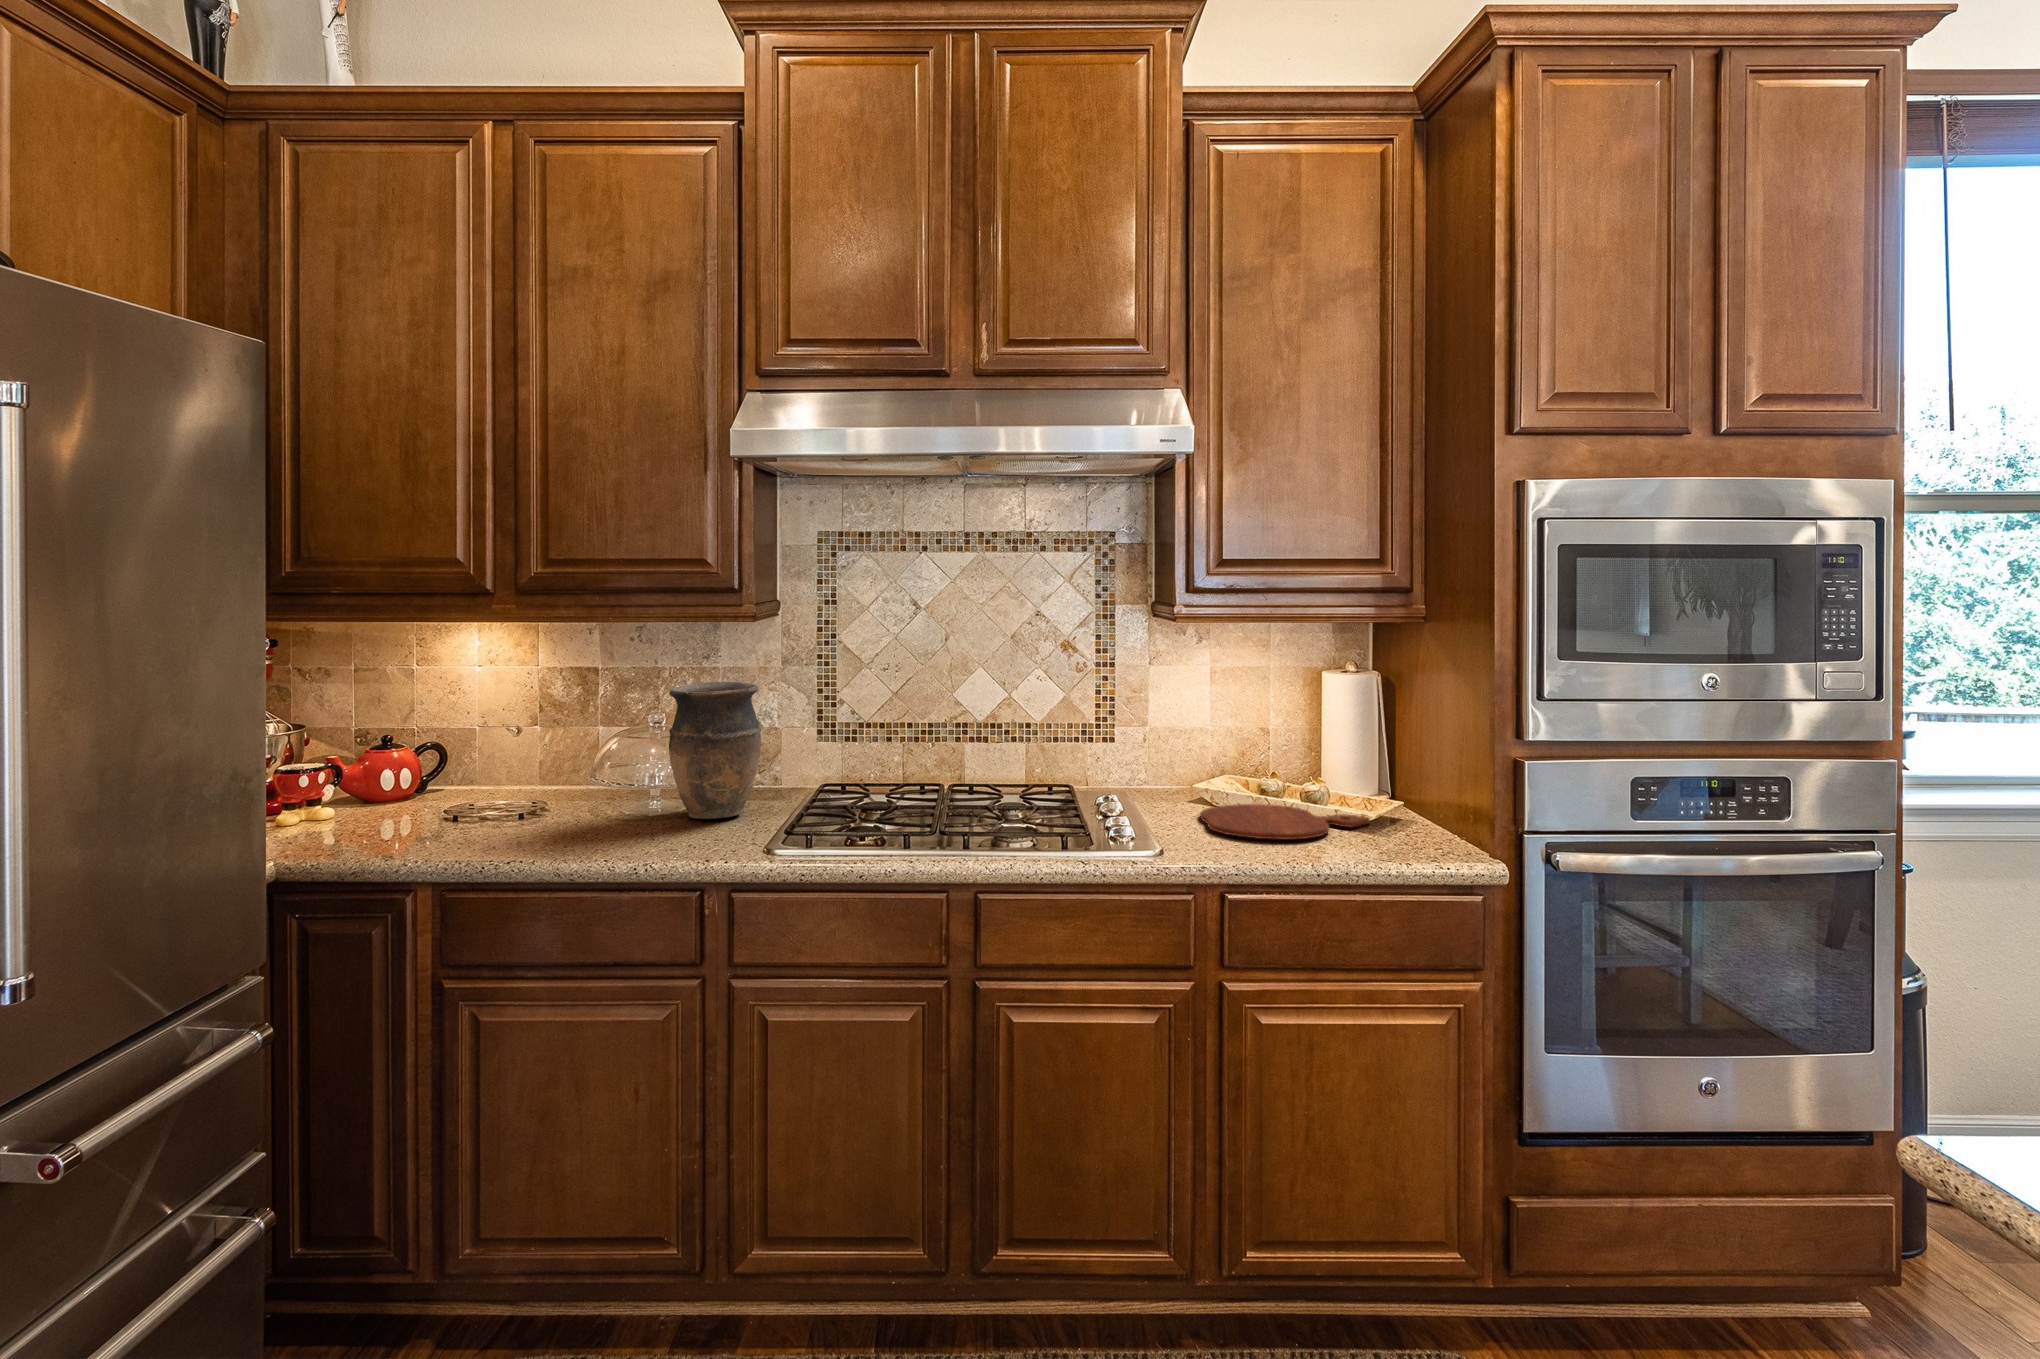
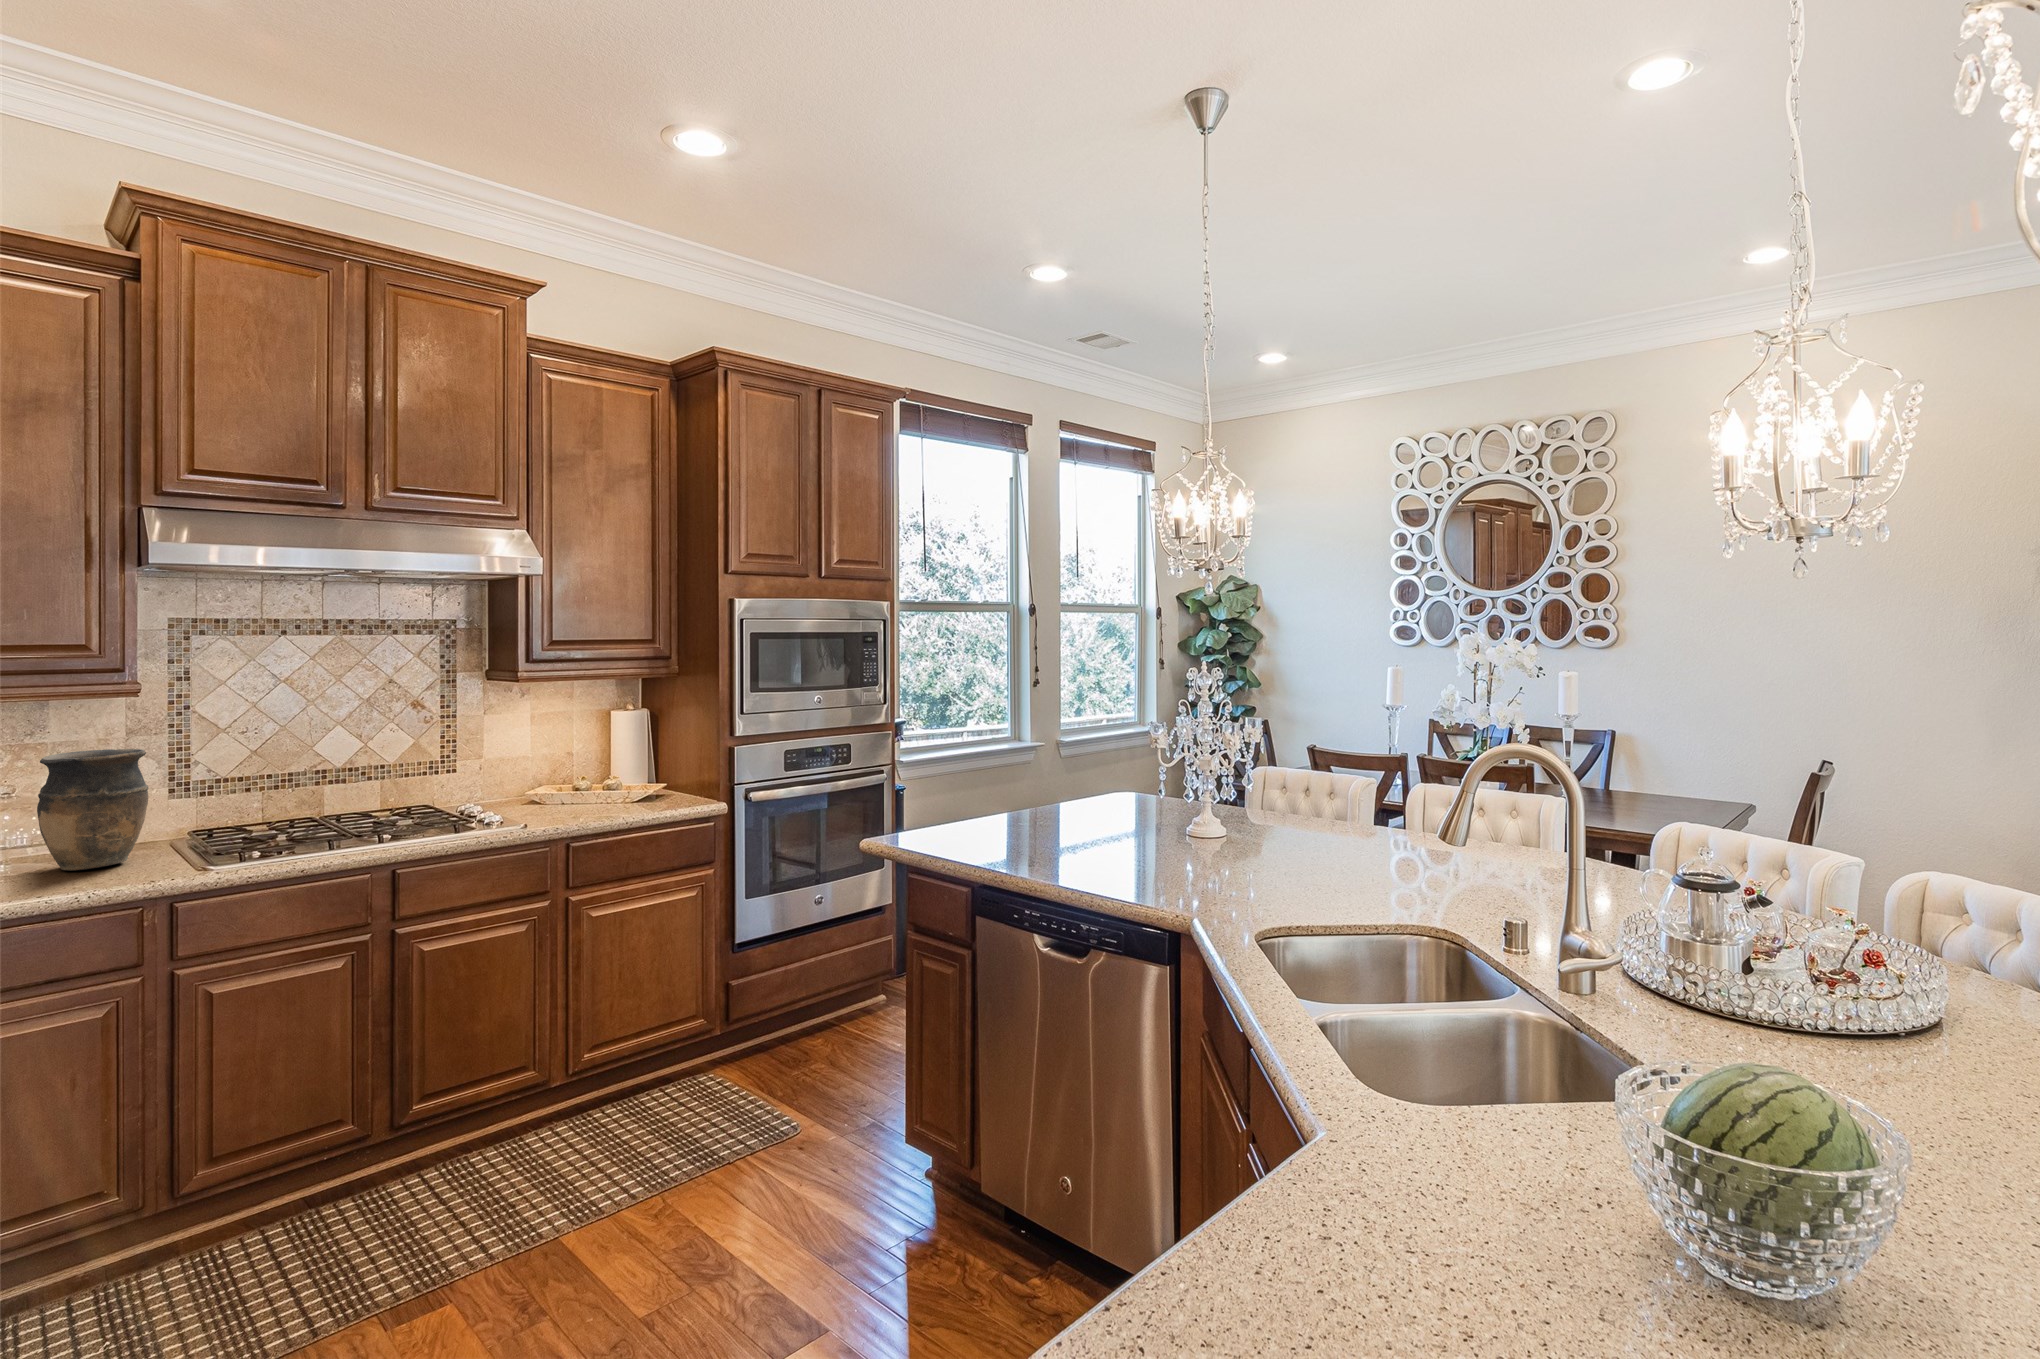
cutting board: present [1200,804,1370,839] -> none [541,794,651,813]

